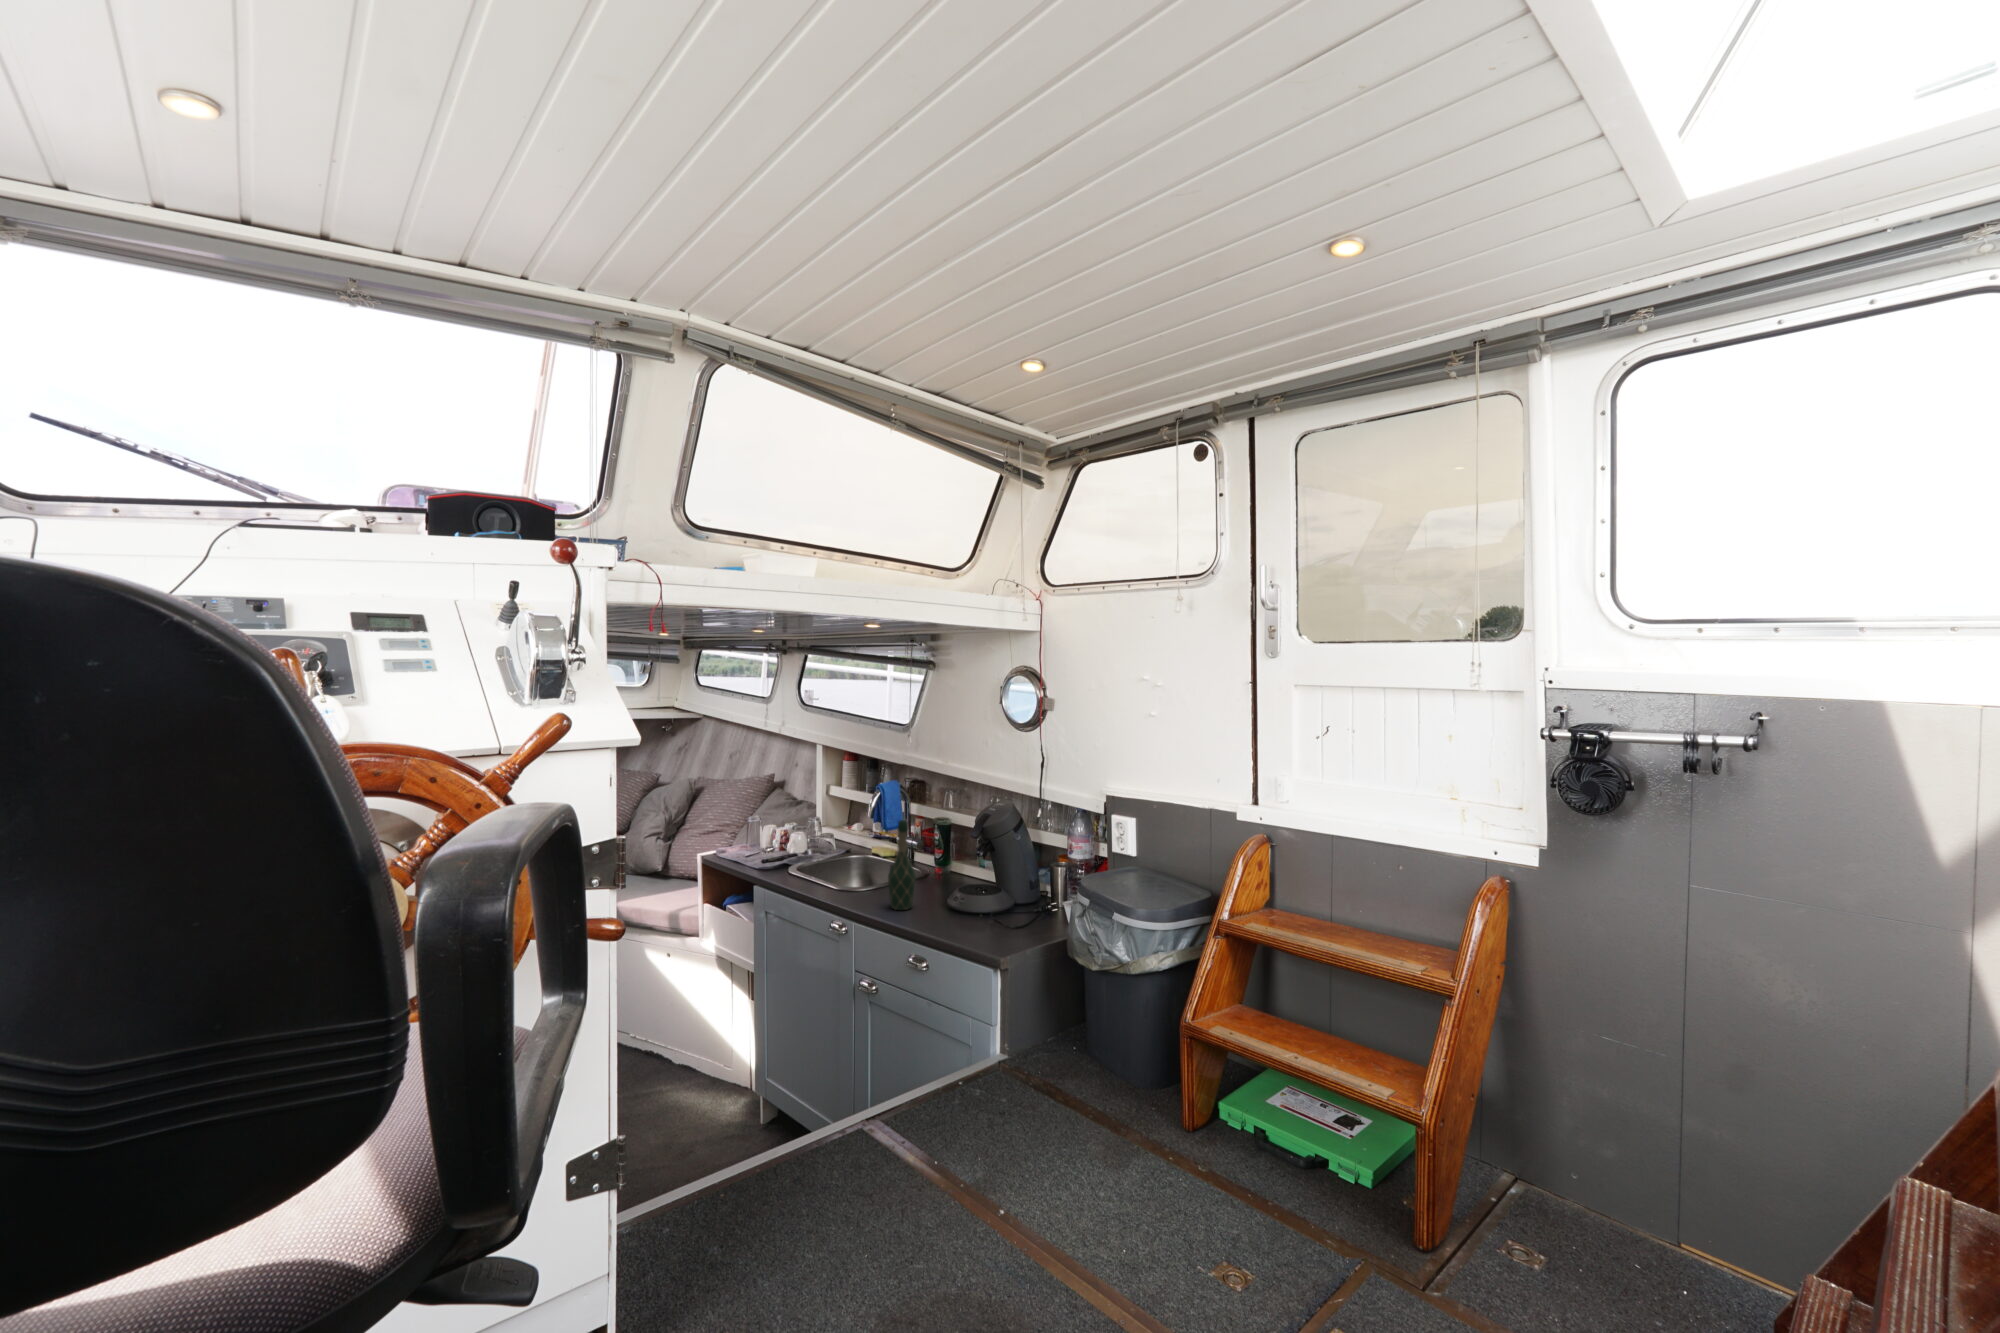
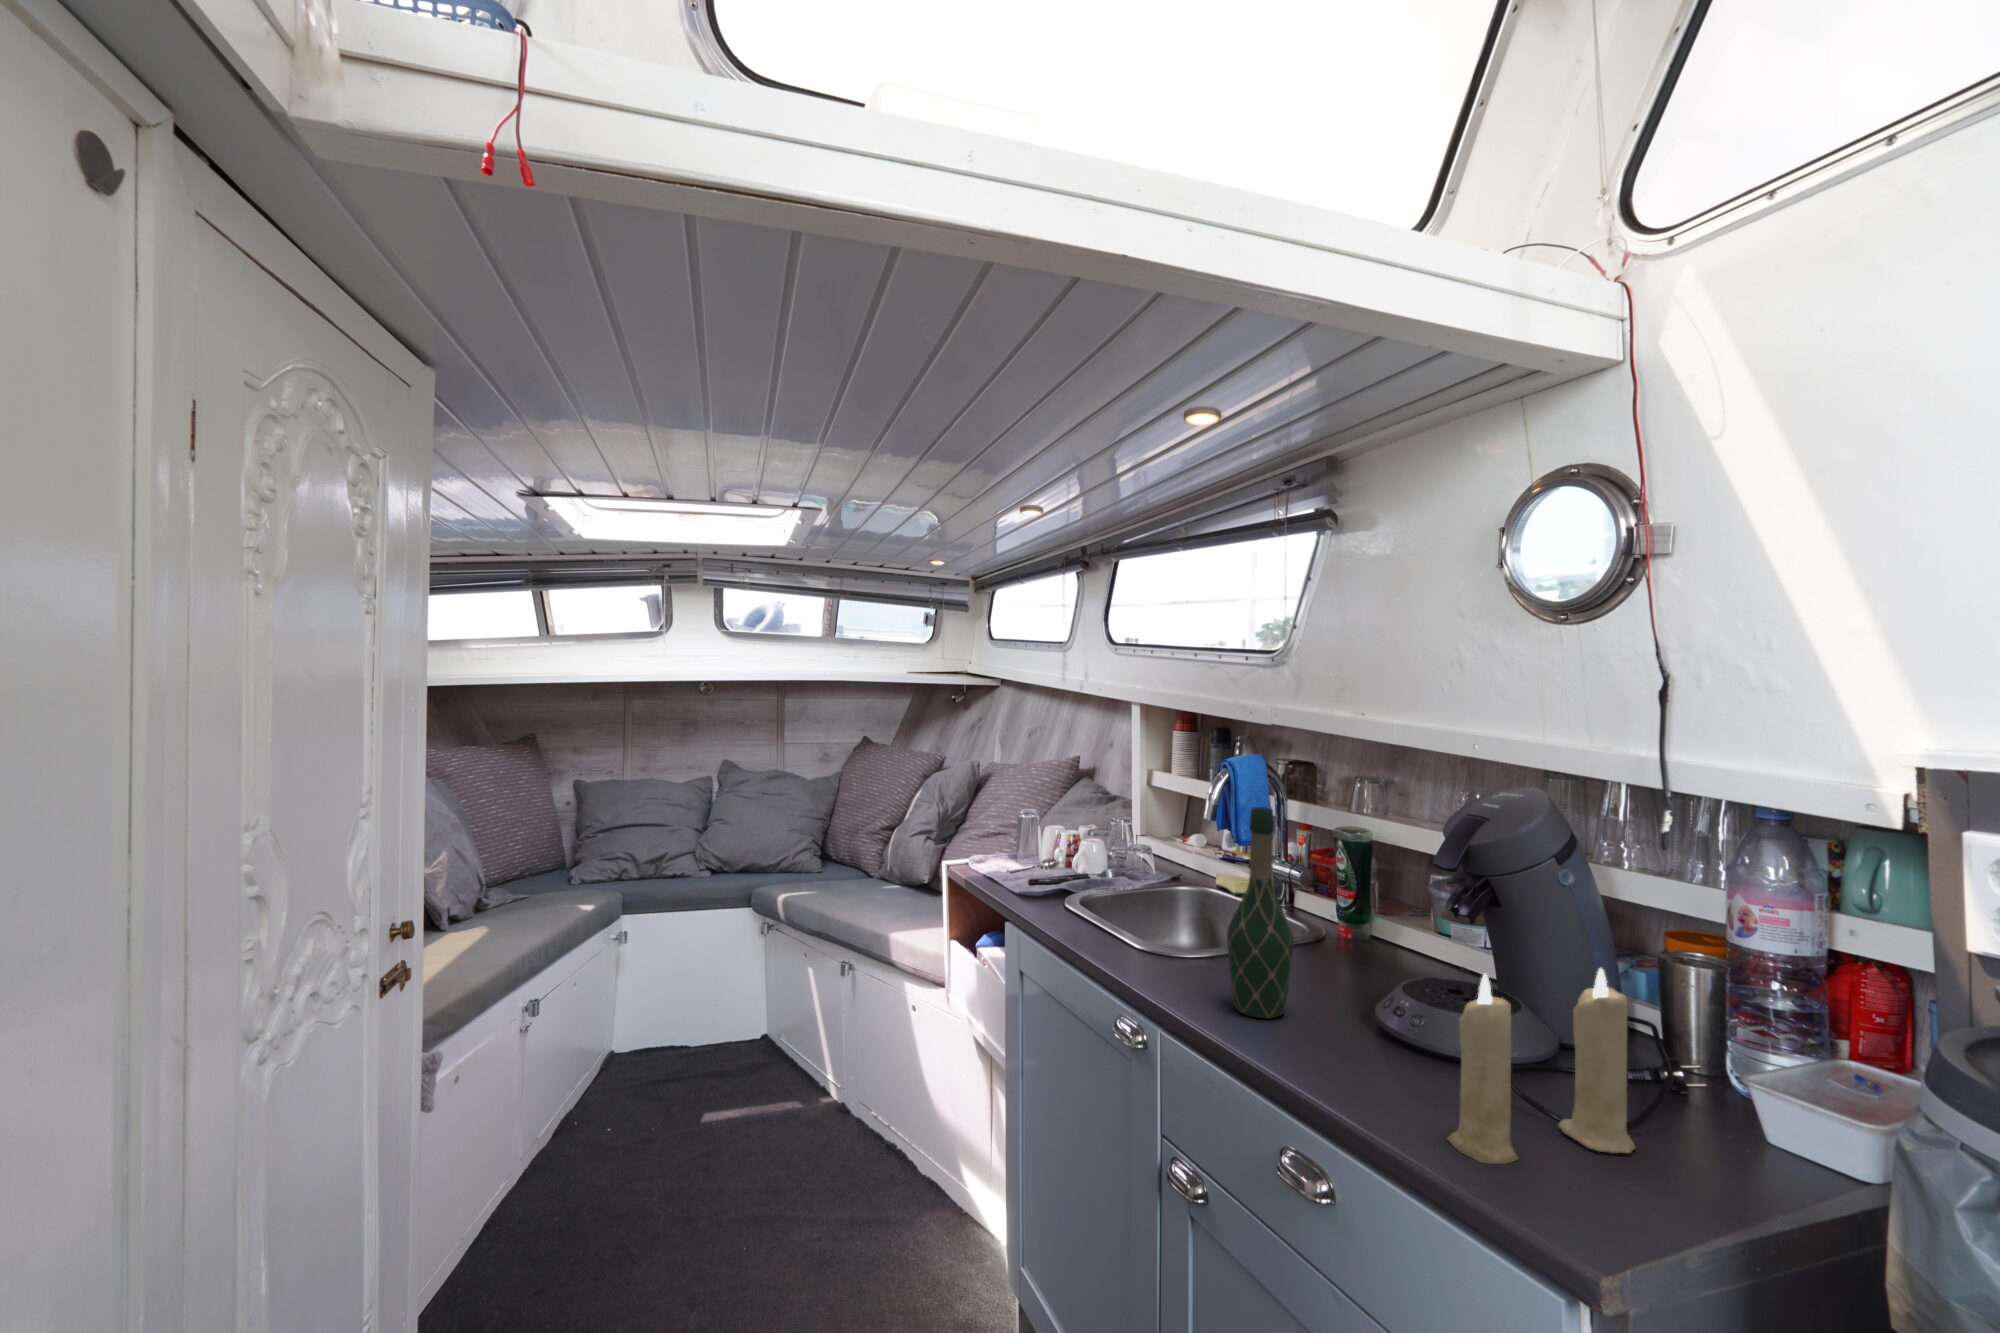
candle: none [966,869,1023,939] -> present [1447,968,1635,1164]

